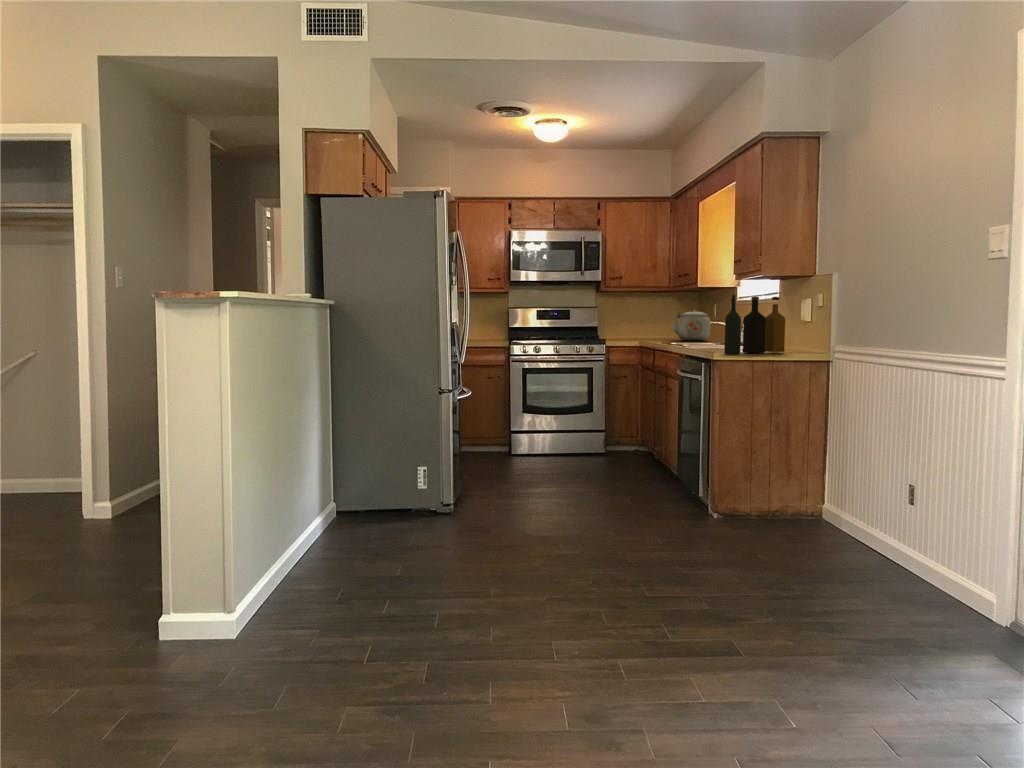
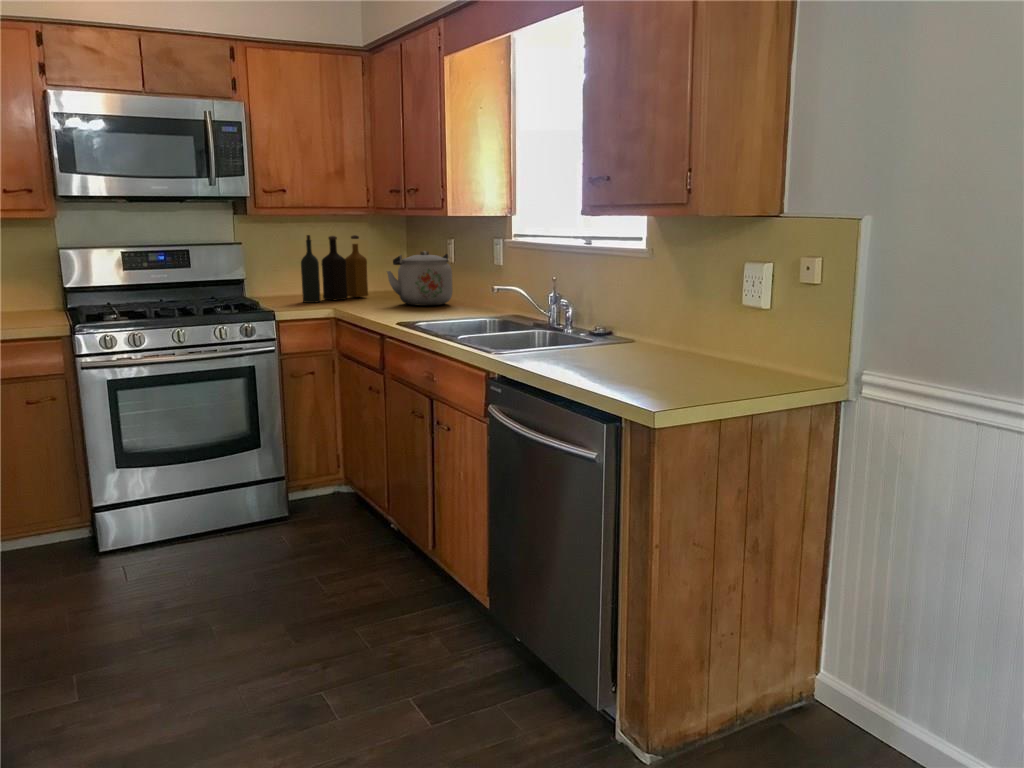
bottle: present [724,295,786,354] -> present [301,235,368,303]

